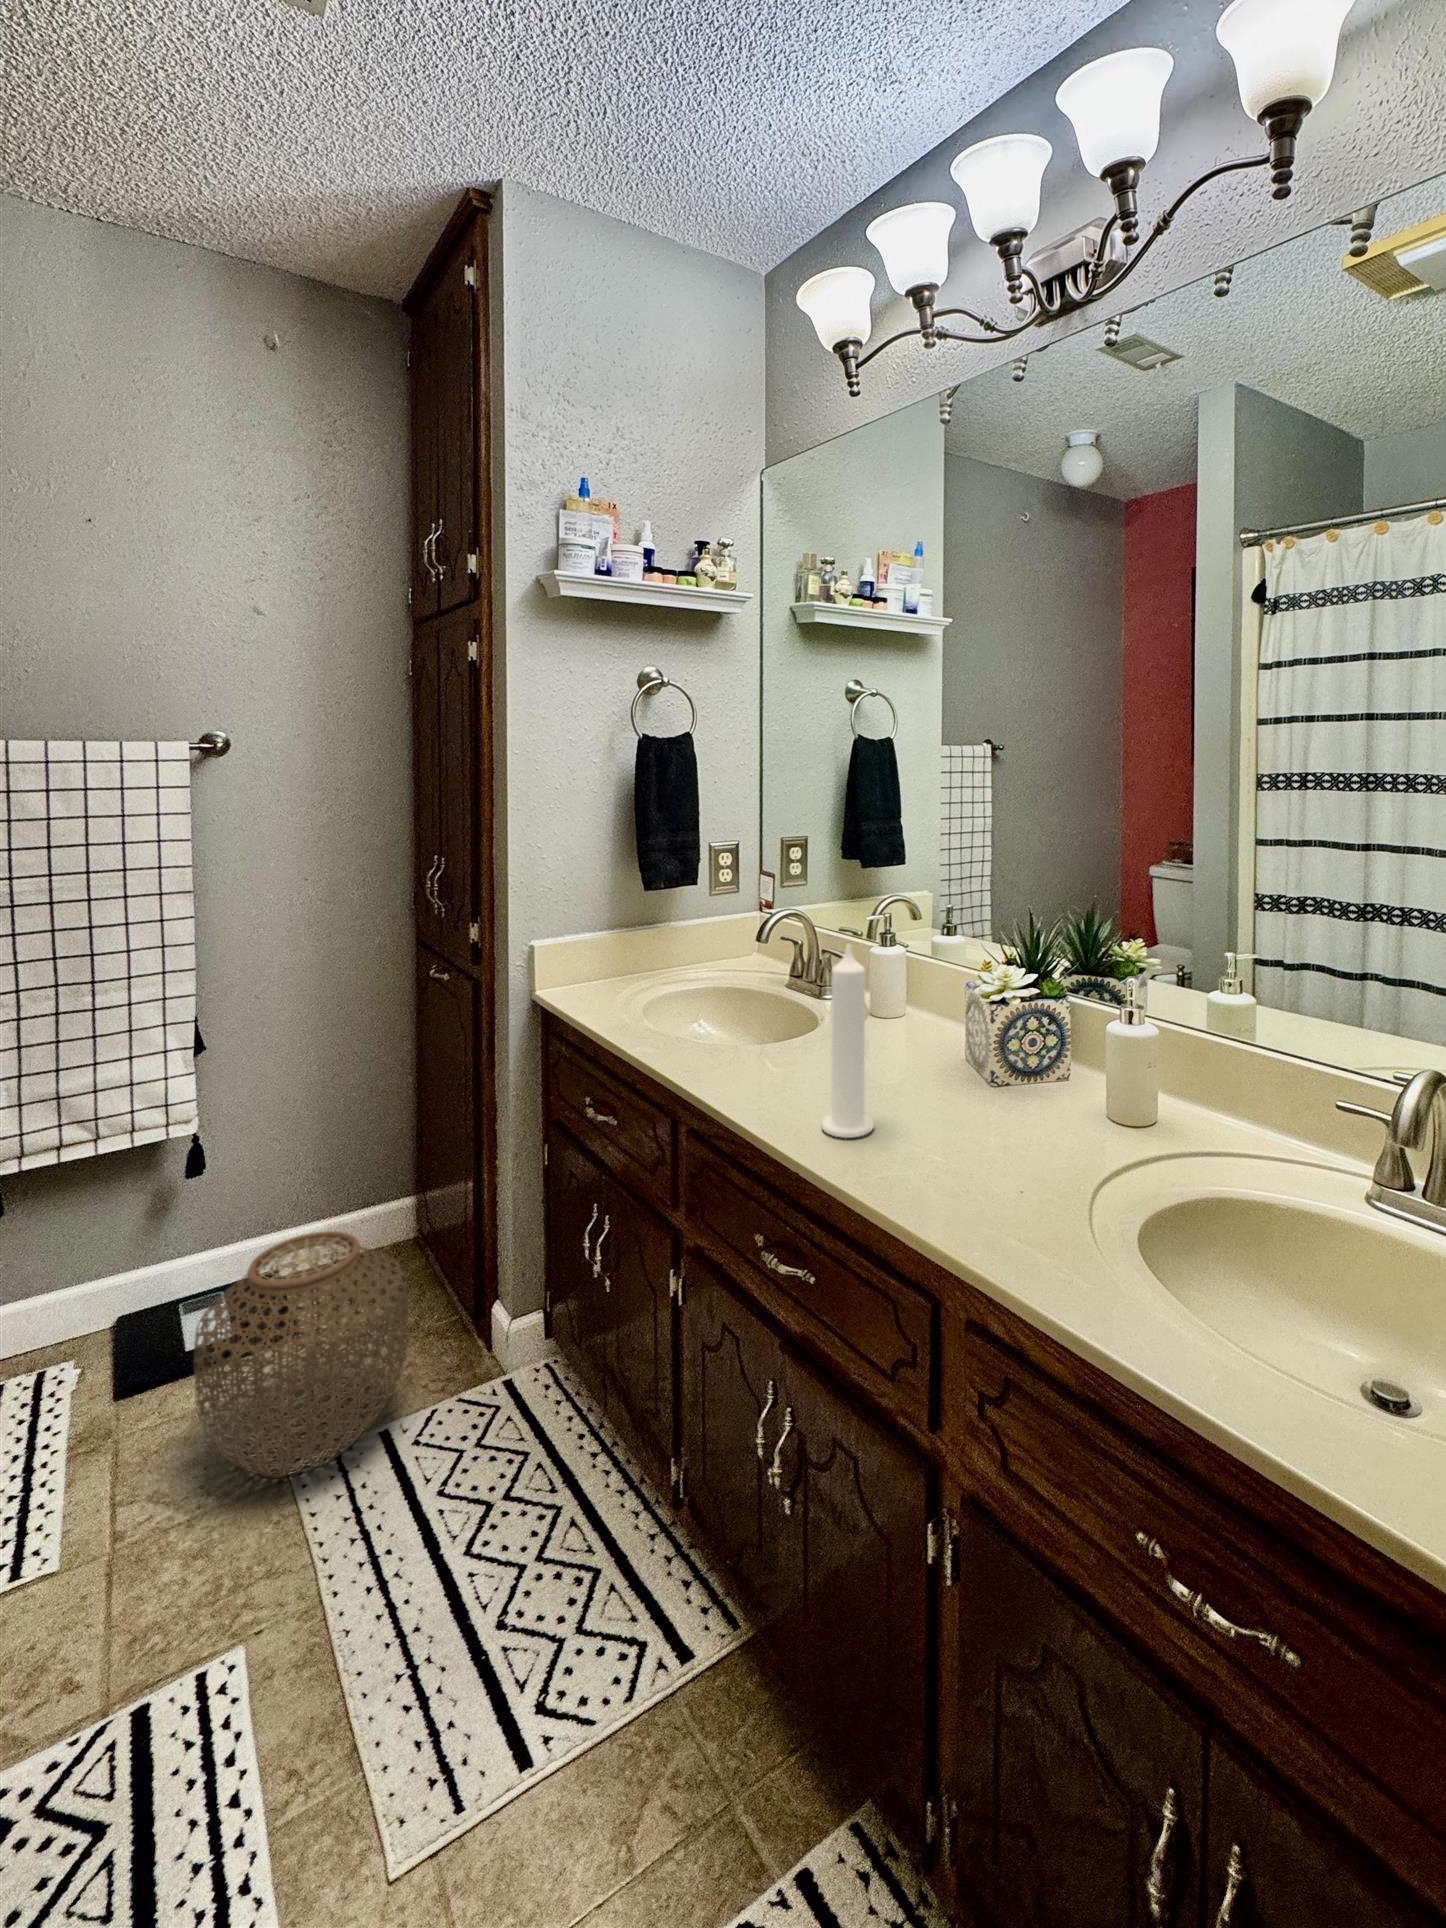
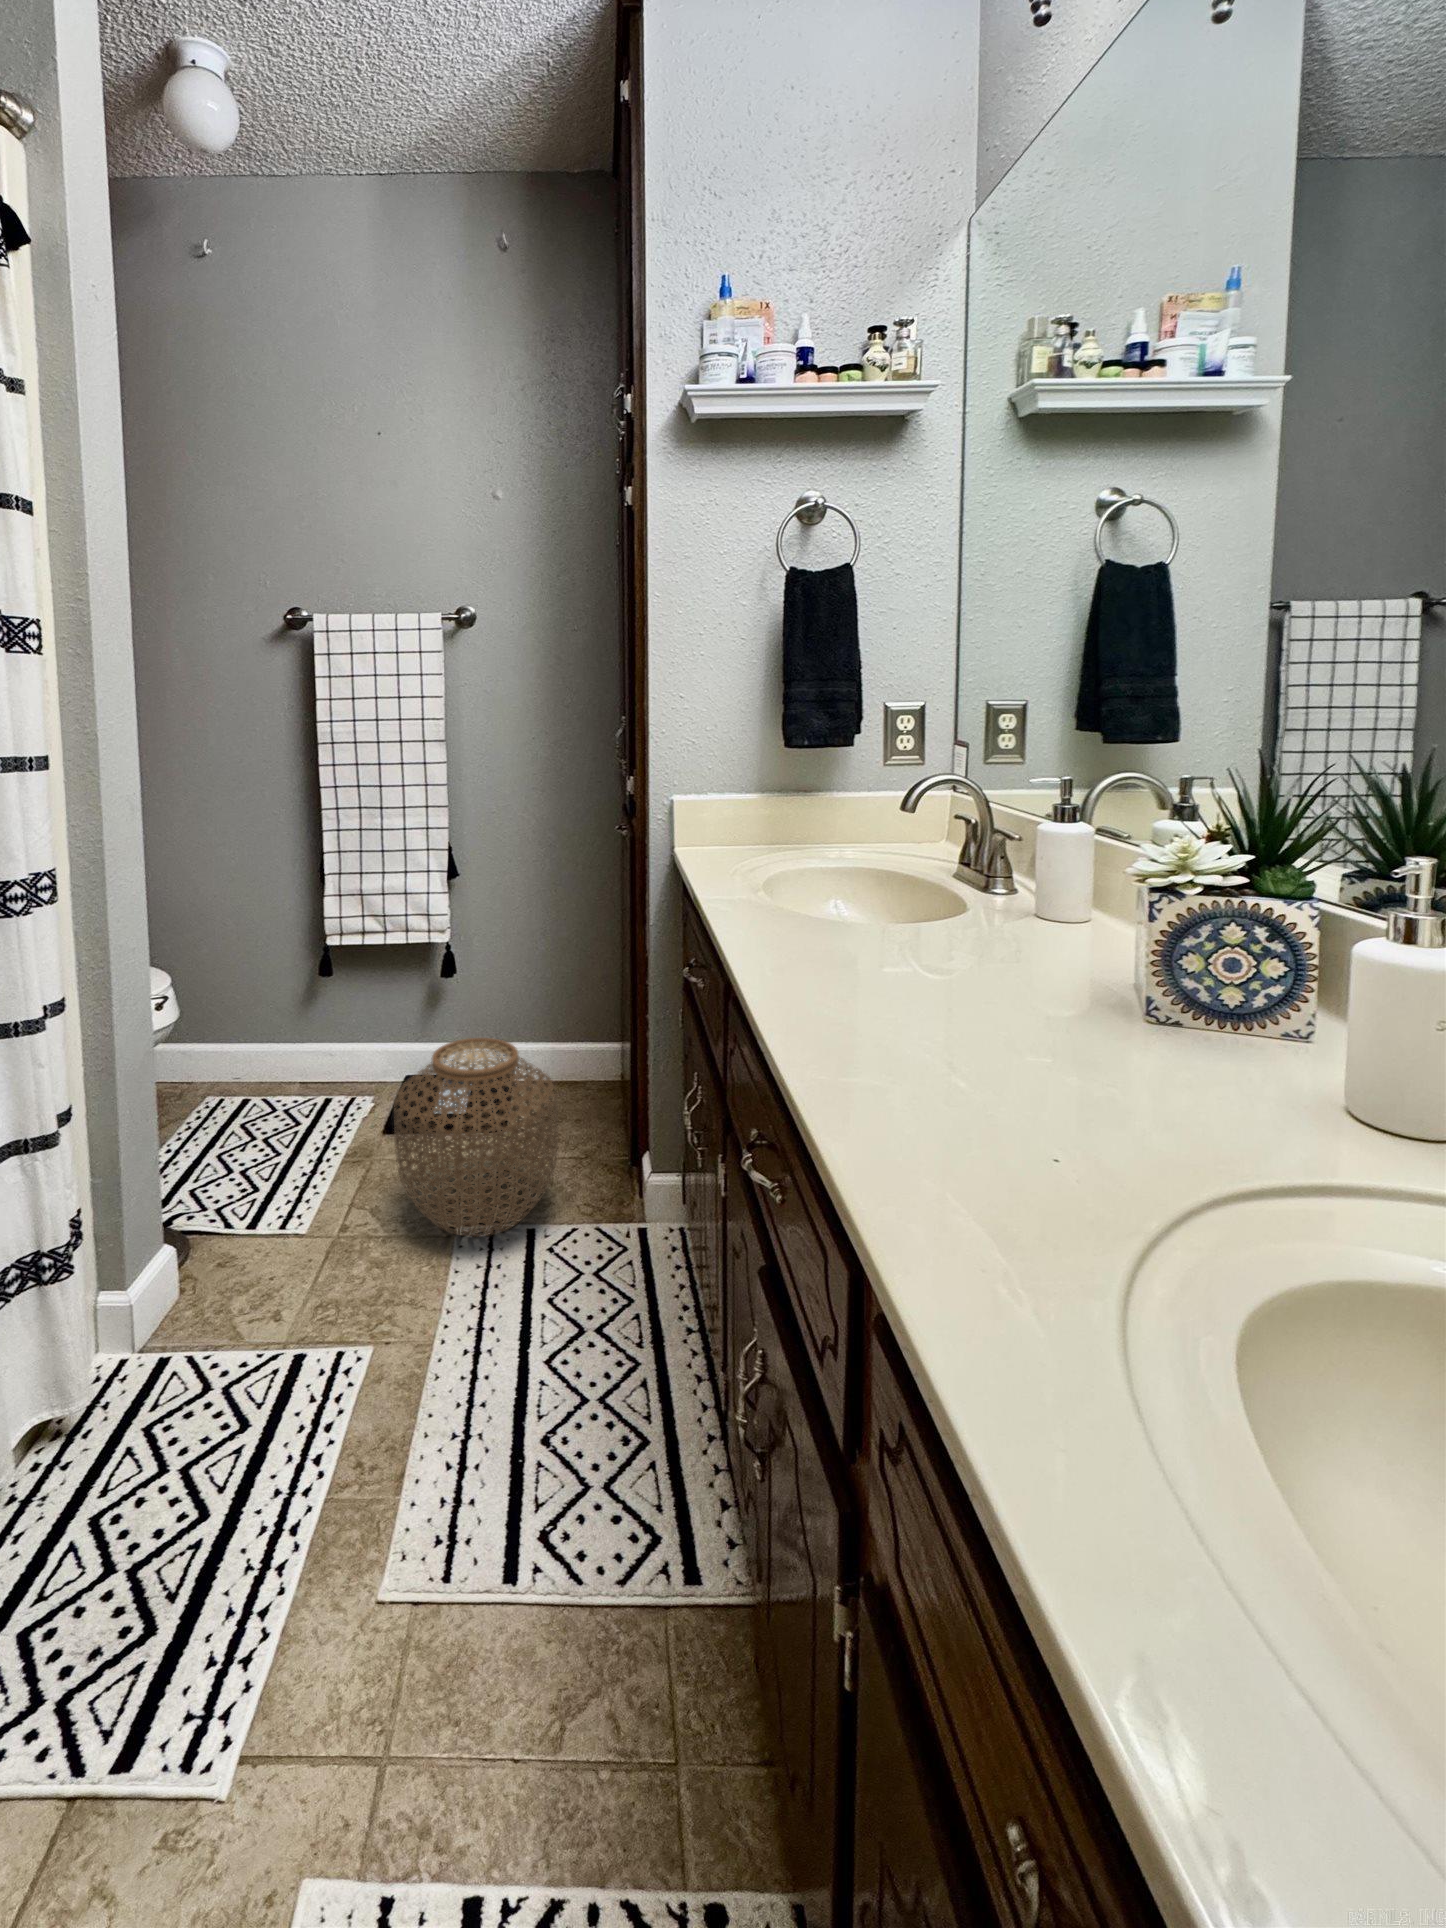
candle: present [822,944,874,1138] -> none [829,763,905,1029]

